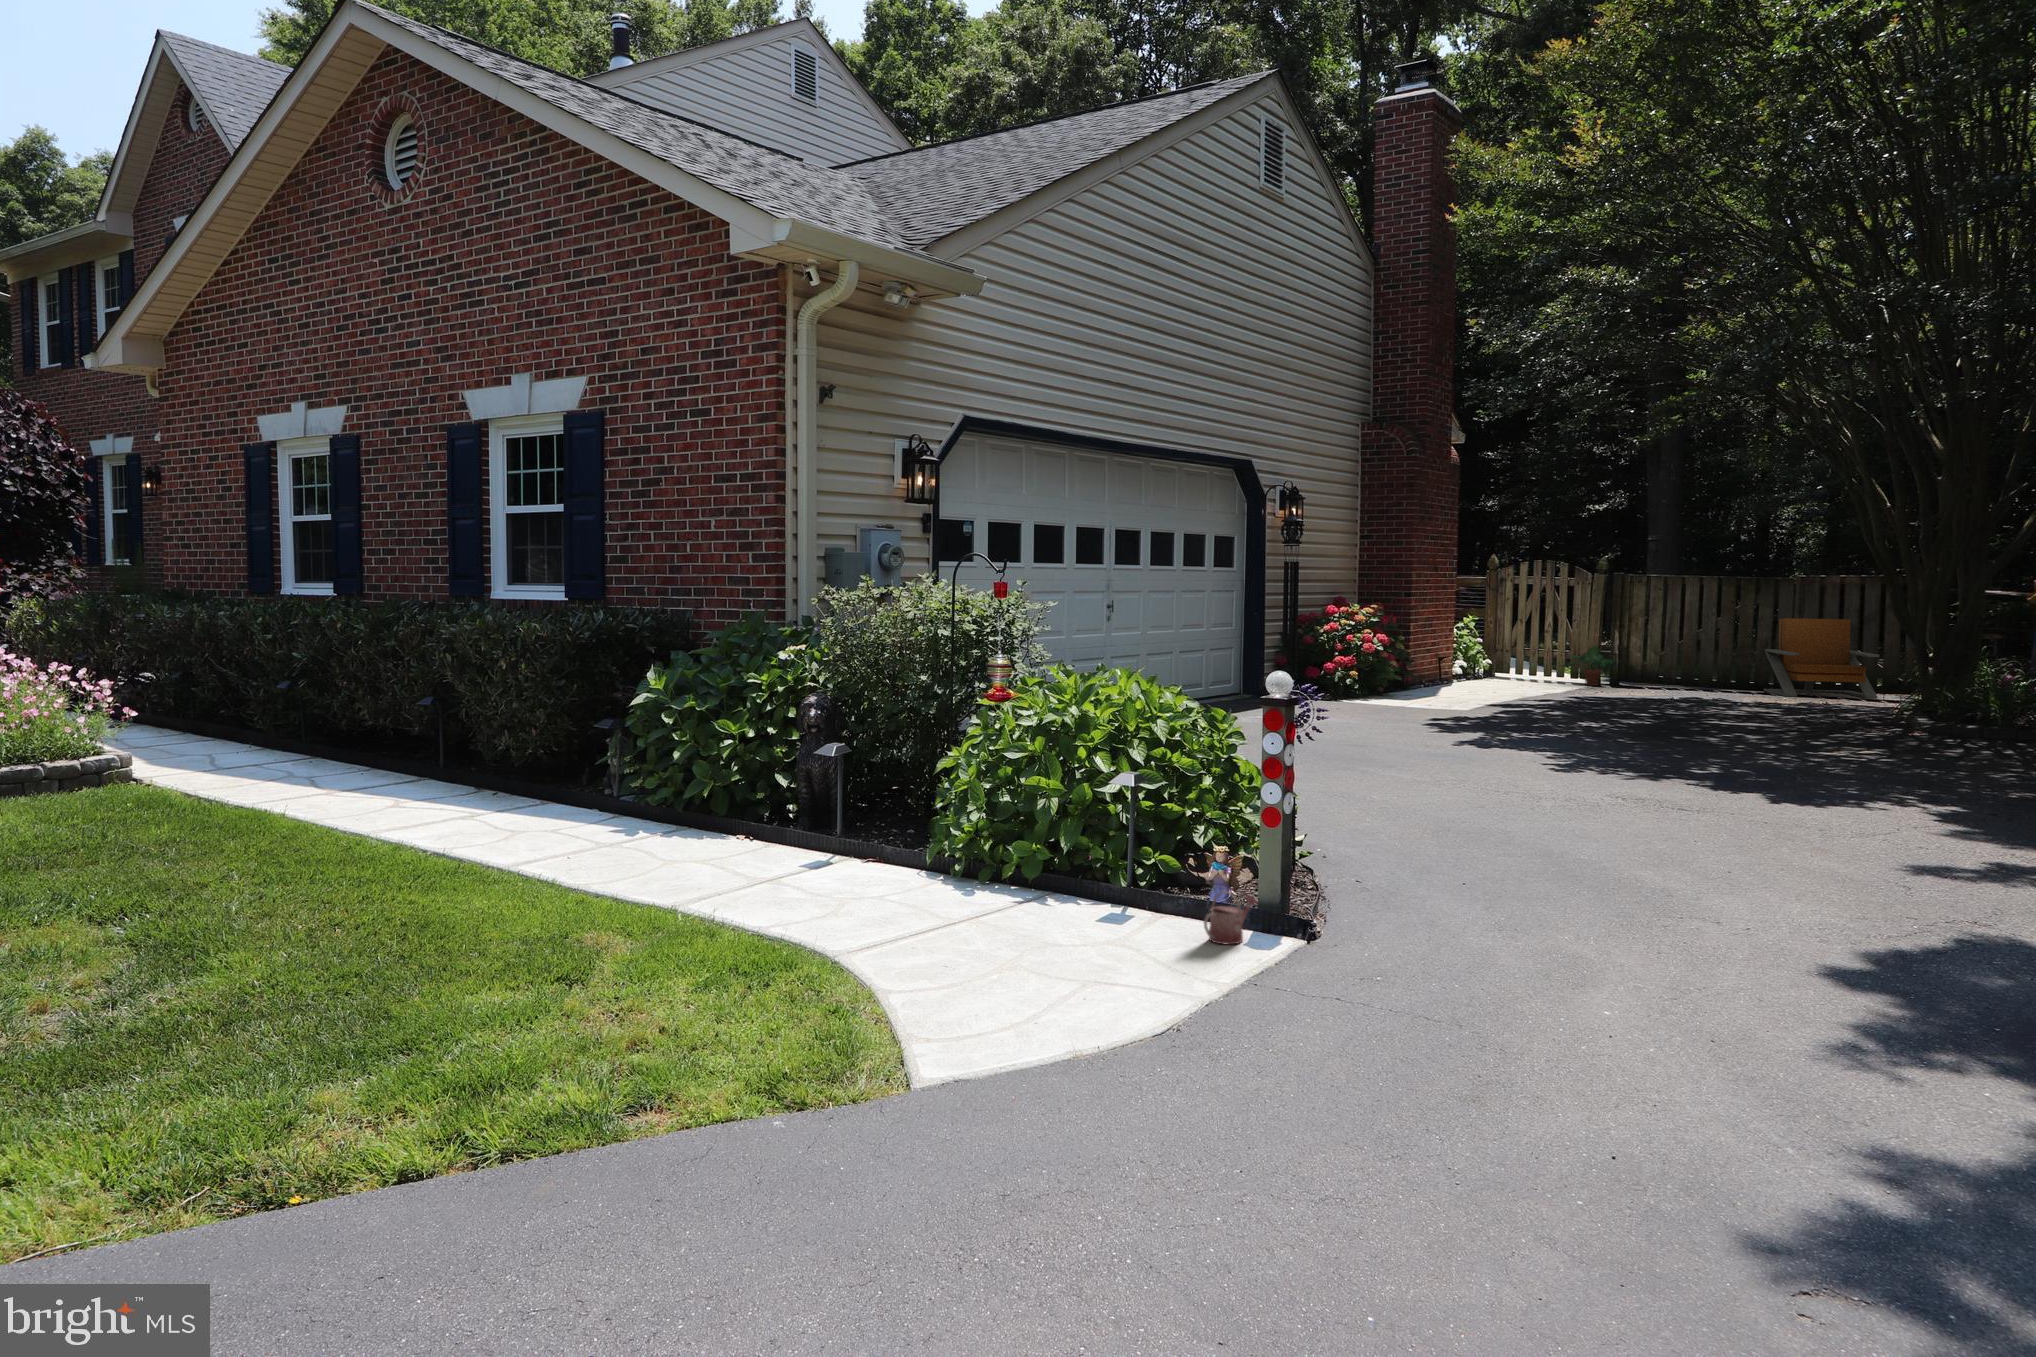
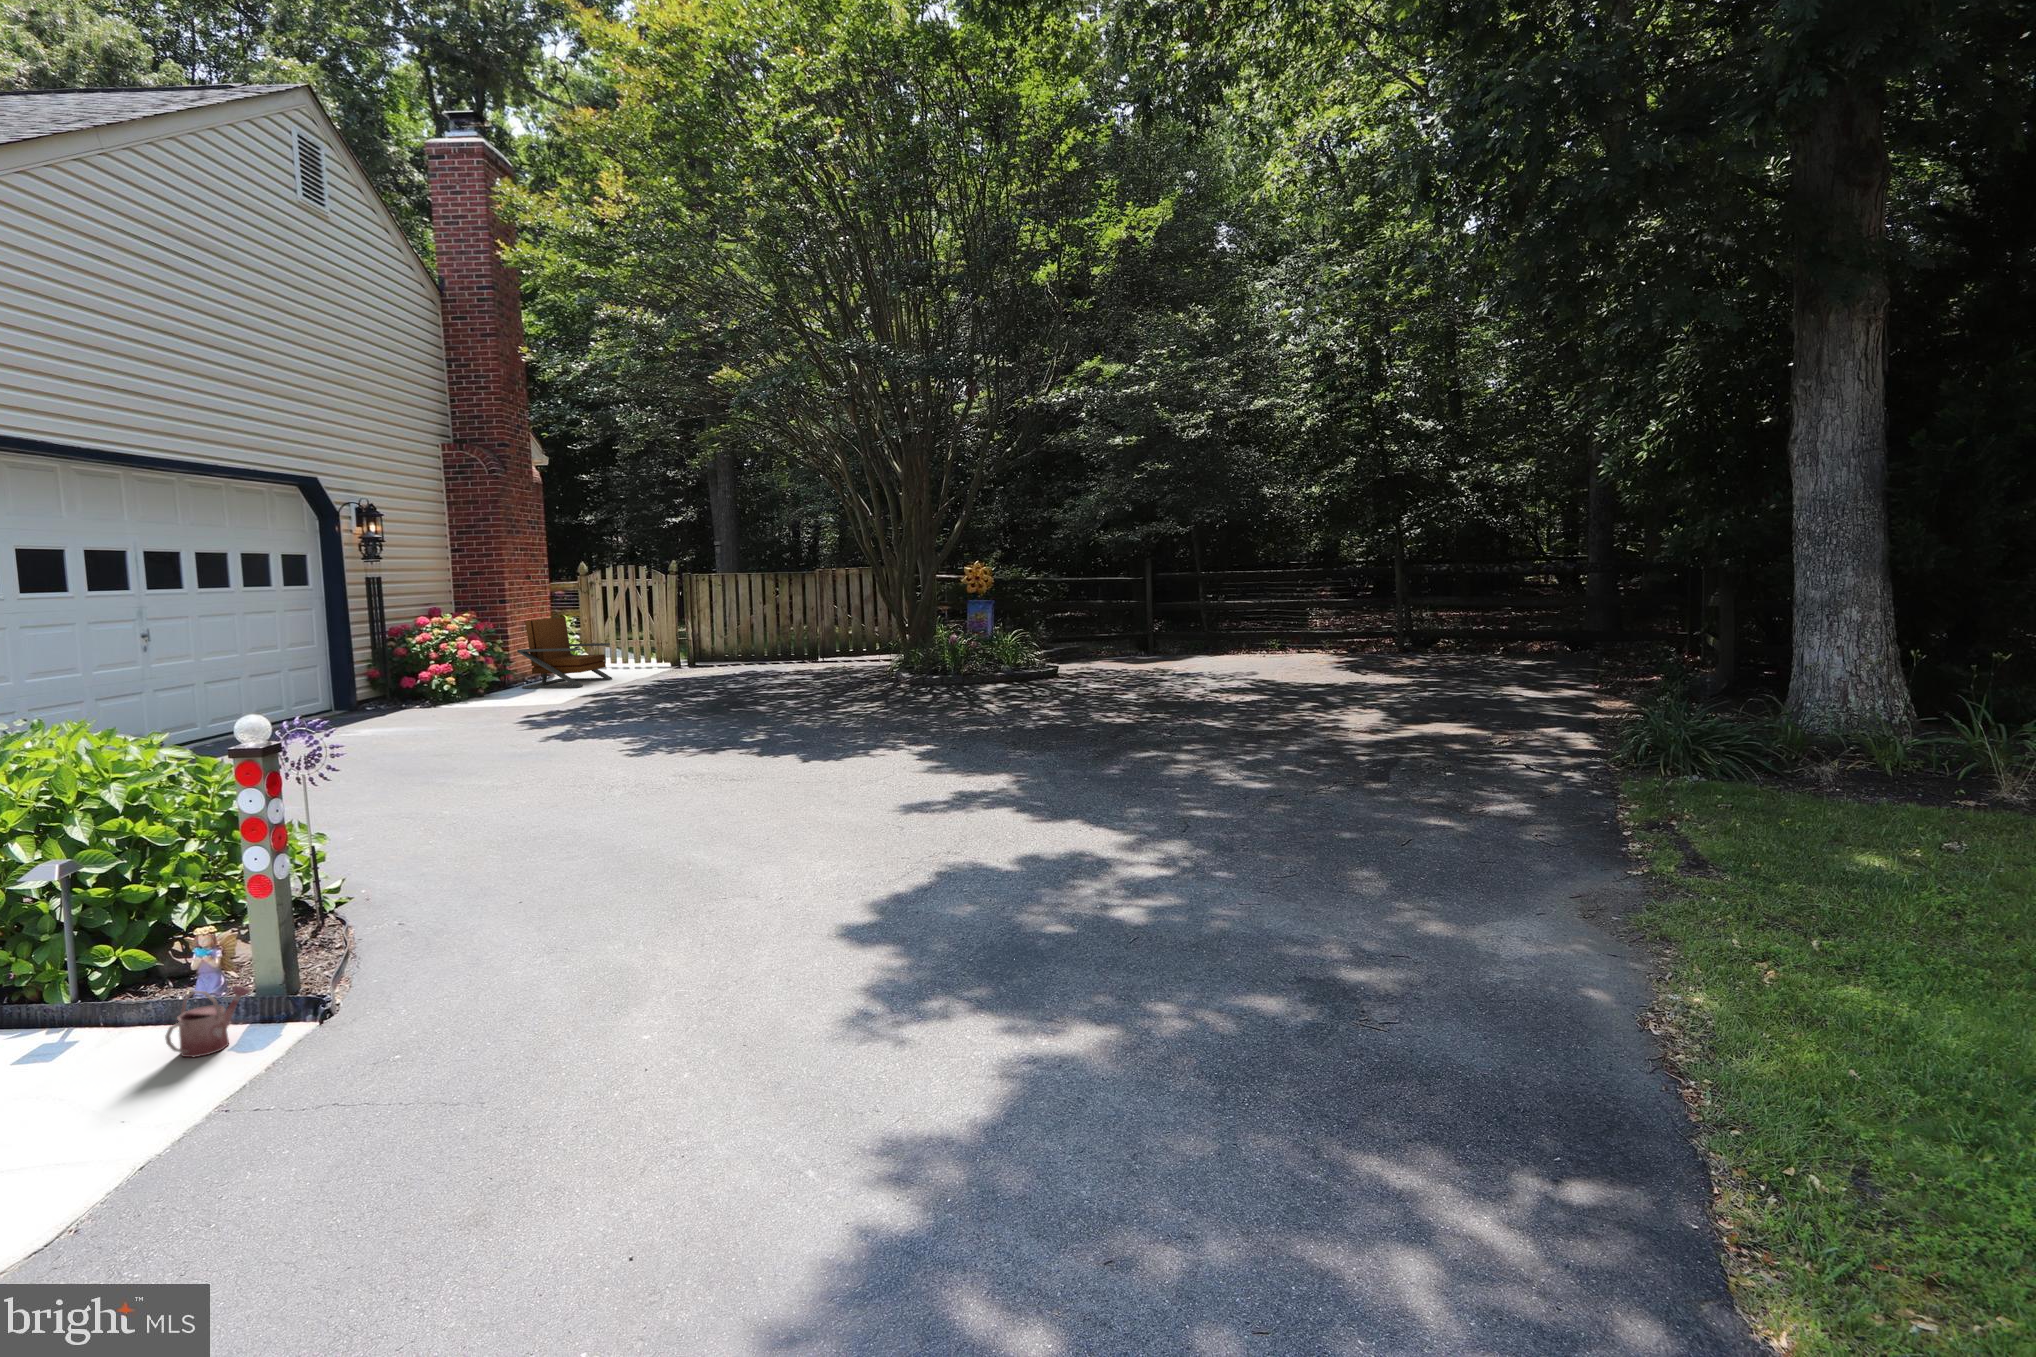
lounge chair: present [1764,618,1880,699] -> present [517,617,612,688]
potted plant: present [1562,646,1614,686] -> none [646,634,696,668]

